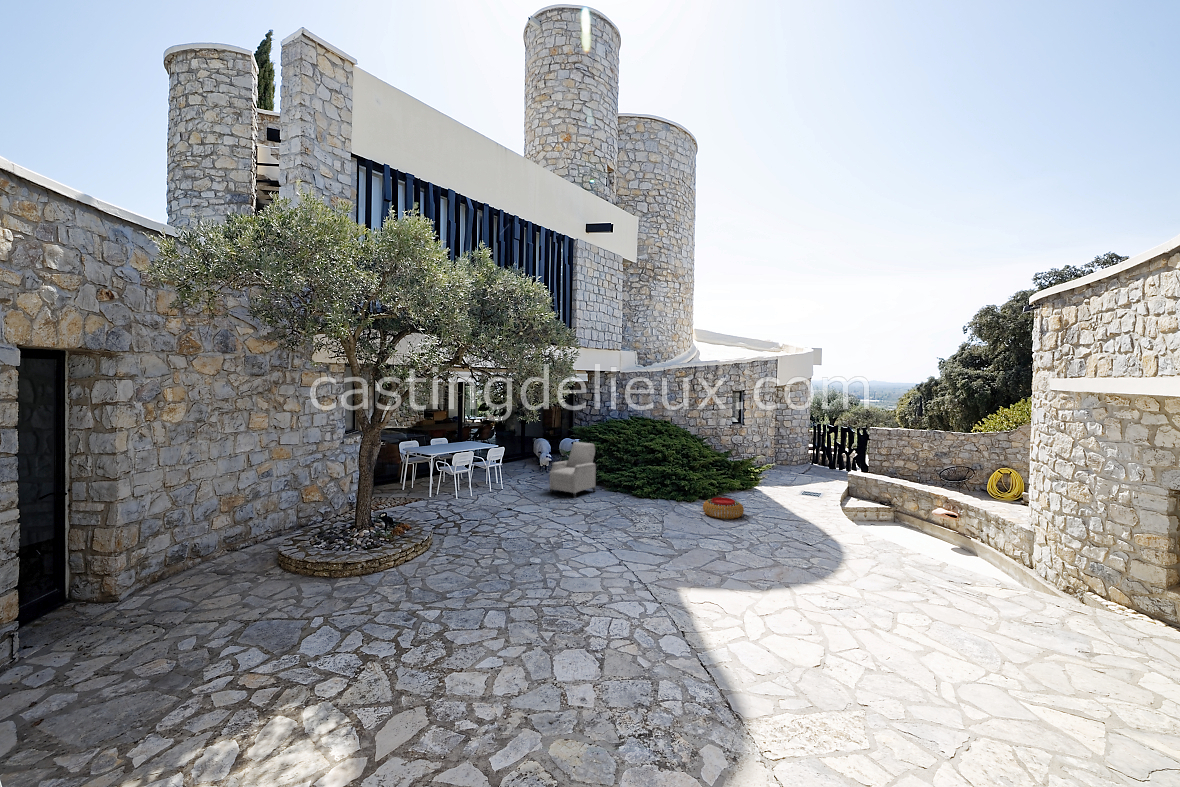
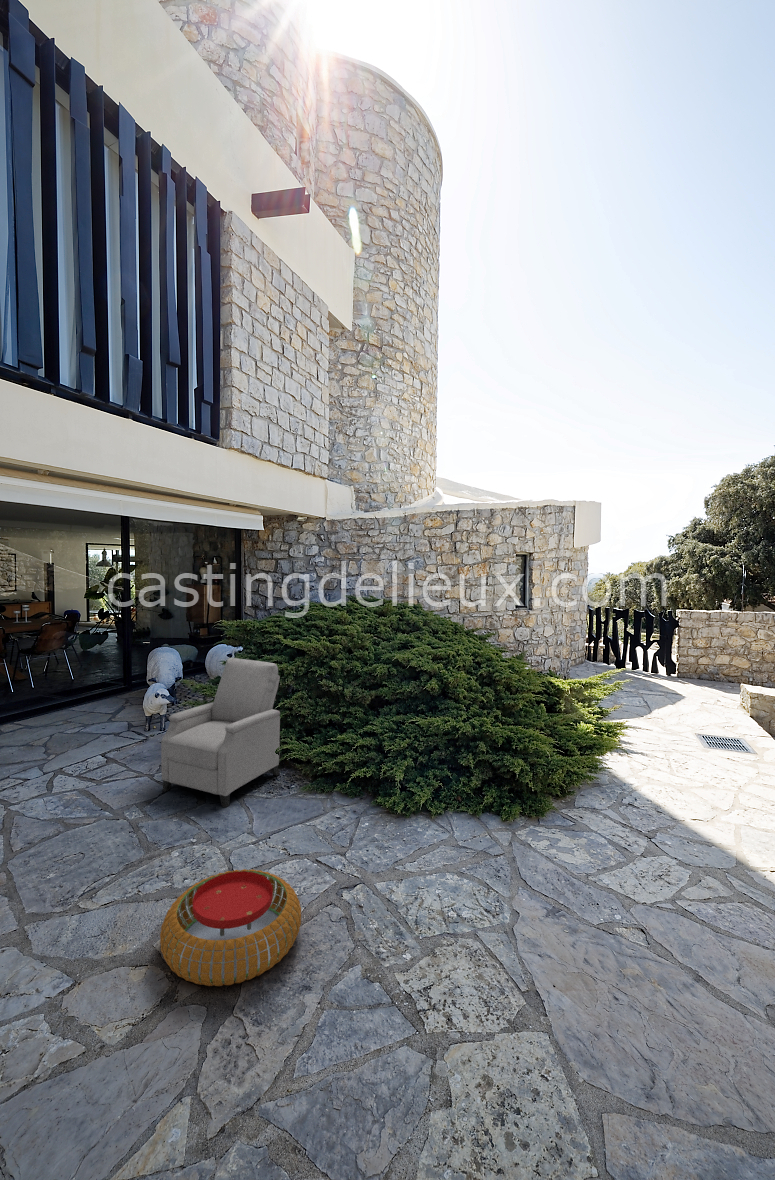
pouf: present [703,497,744,519] -> present [160,869,301,986]

